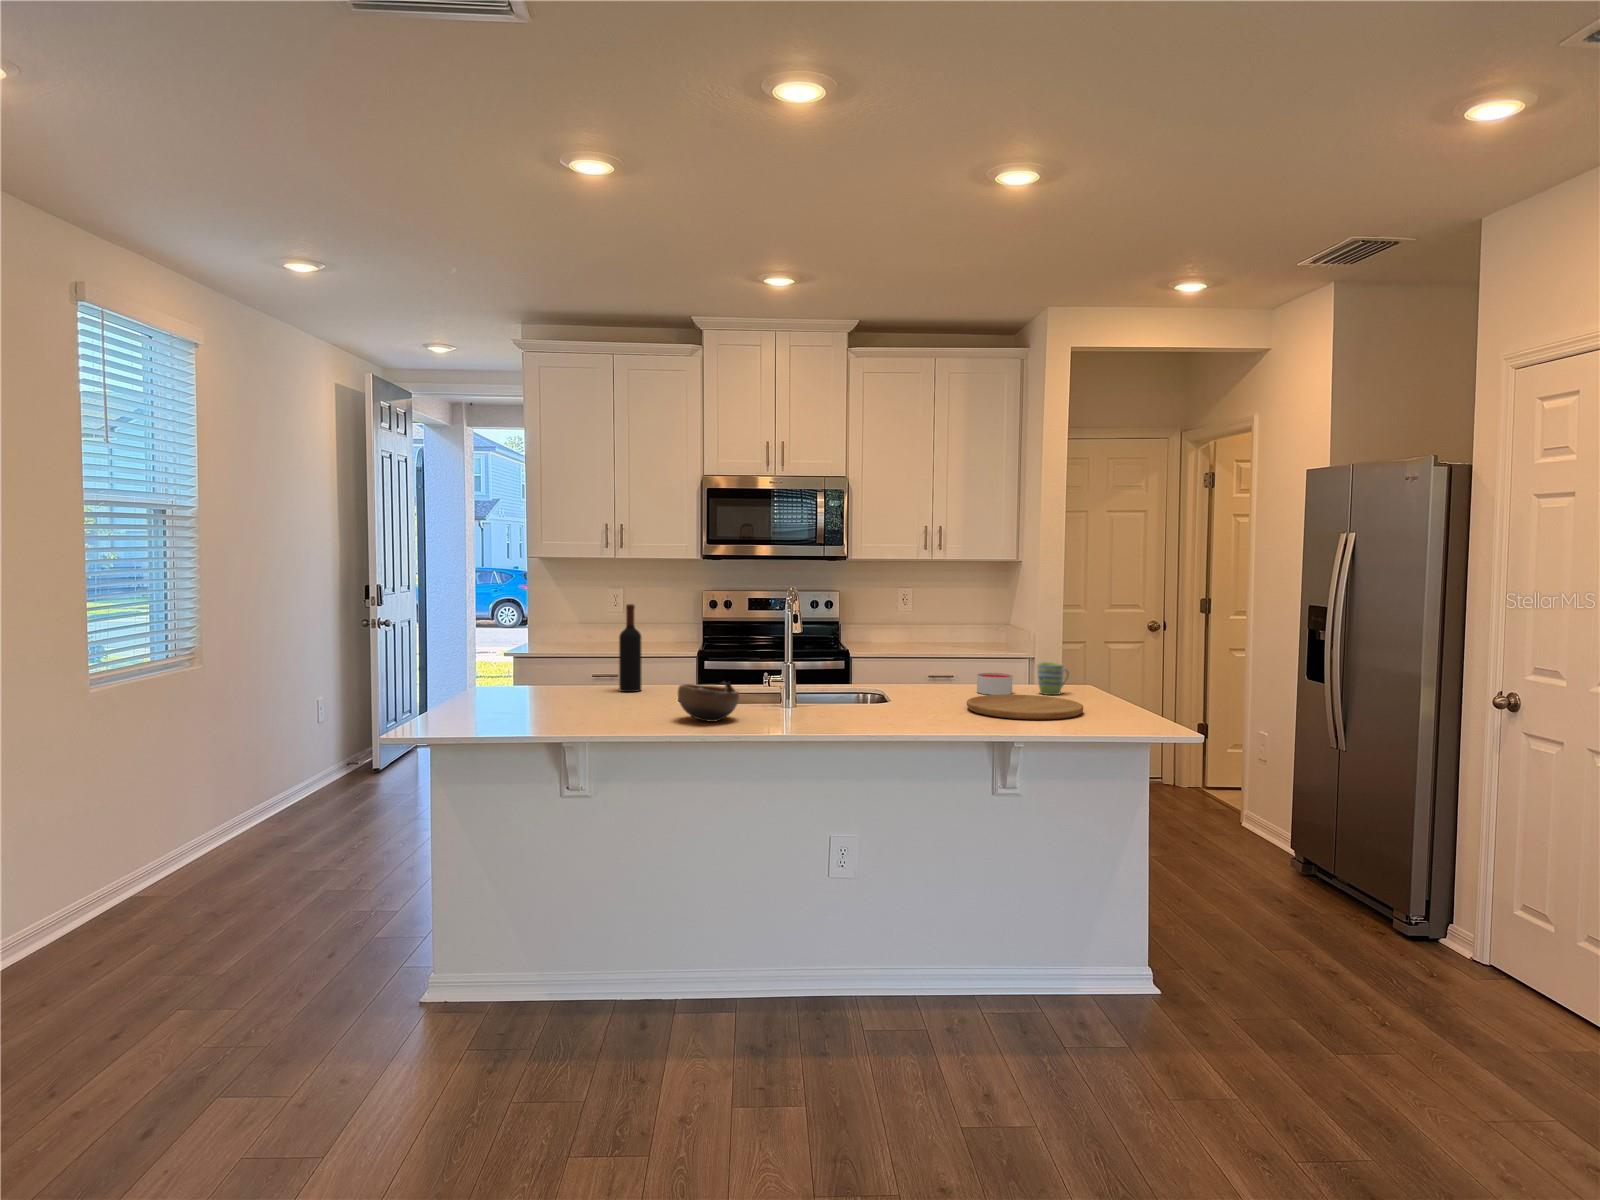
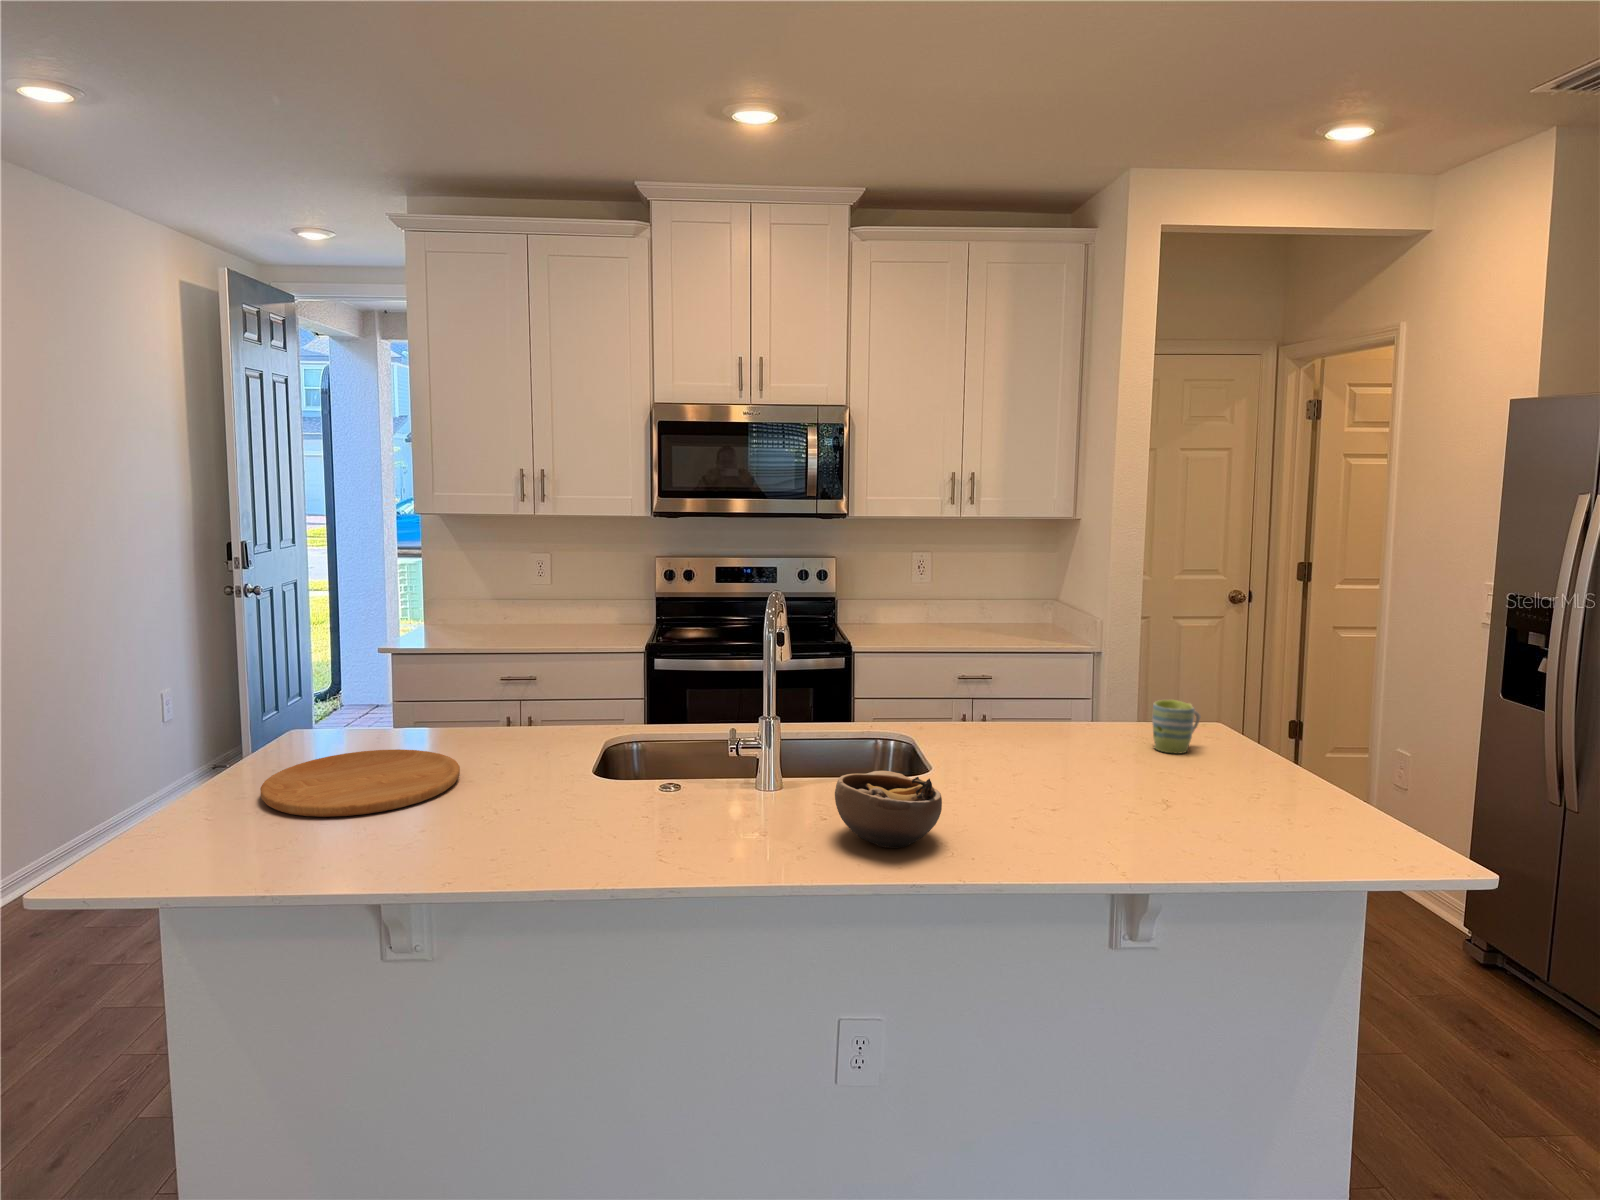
wine bottle: present [619,604,642,692] -> none [502,611,539,749]
candle: present [977,673,1013,695] -> none [1057,714,1114,754]
bowl: present [678,681,739,722] -> present [835,771,942,848]
cutting board: present [967,694,1083,720] -> present [260,749,460,817]

